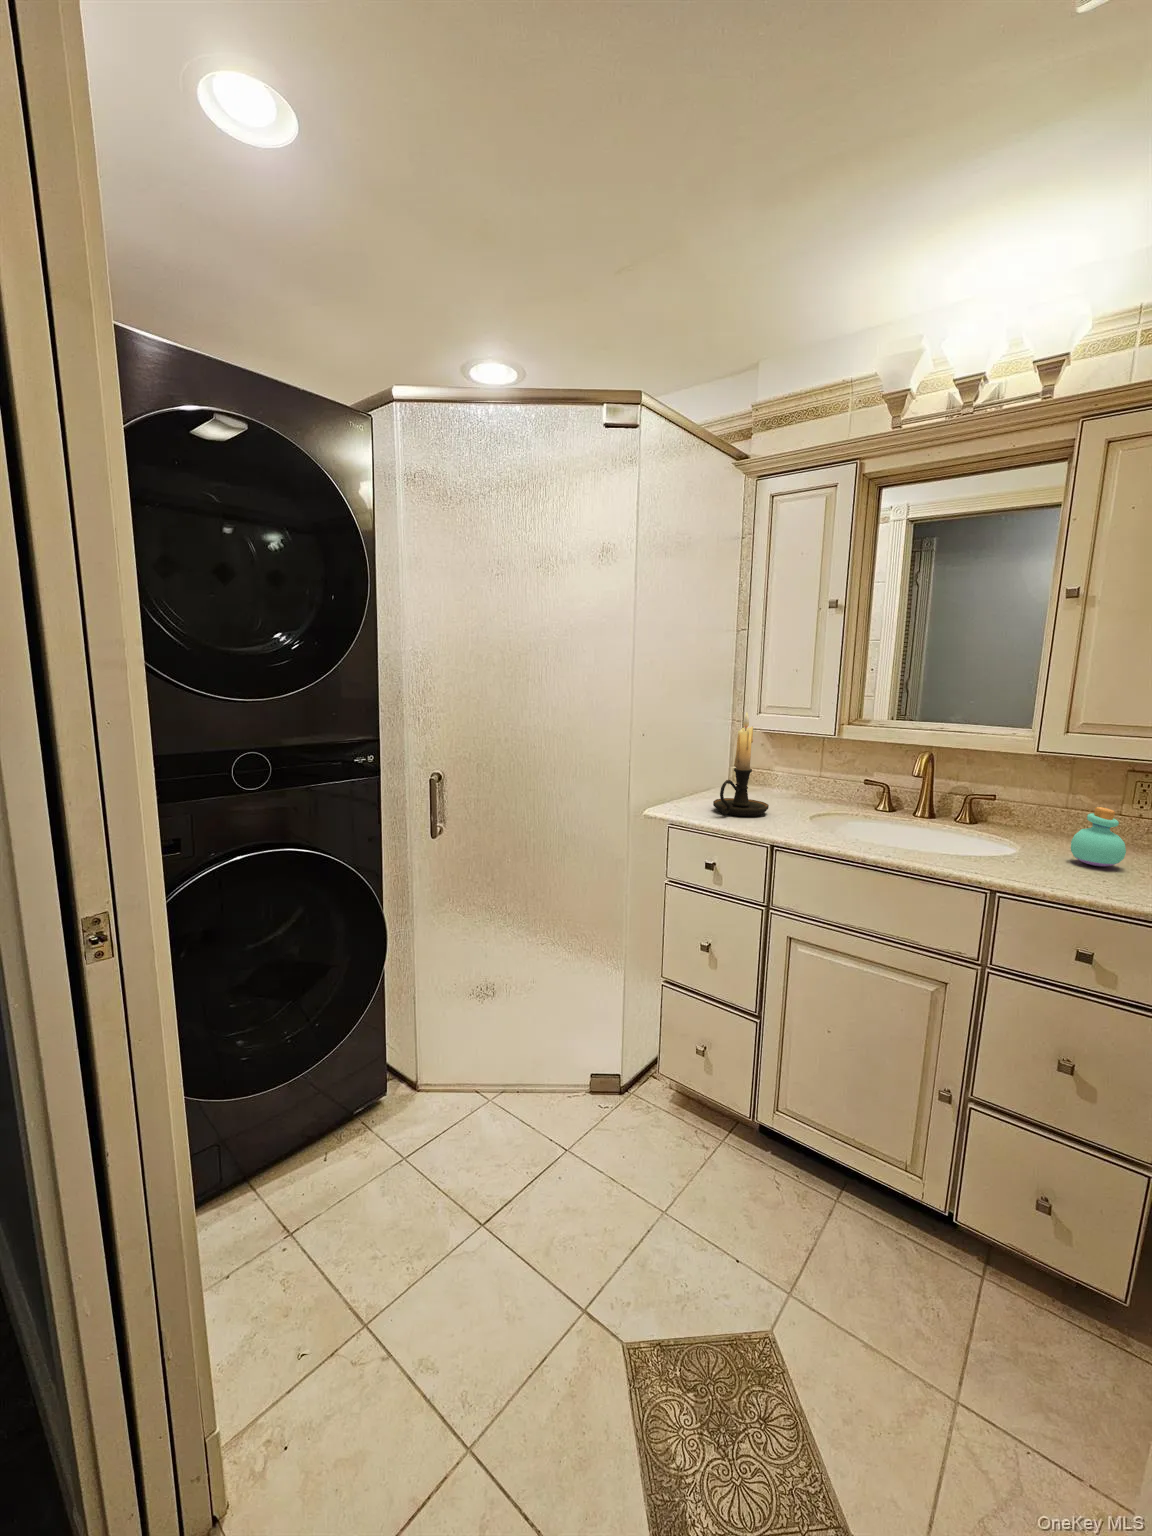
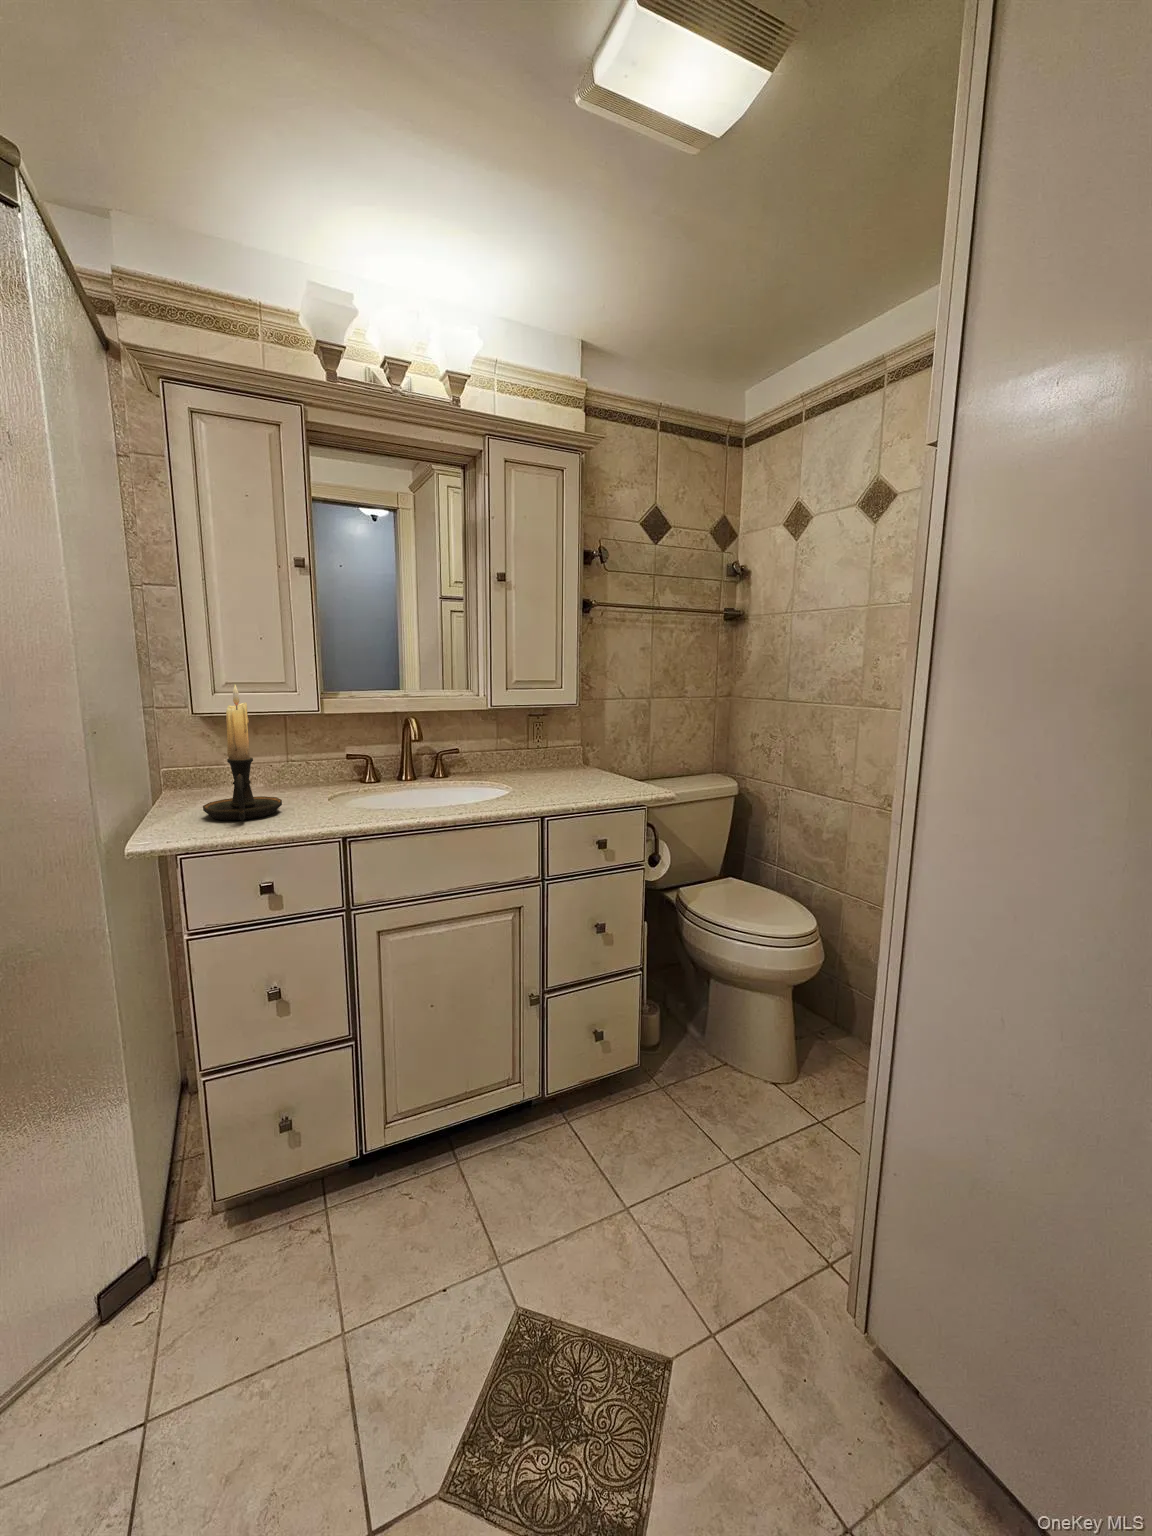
perfume bottle: present [1071,807,1126,867] -> none [536,742,567,785]

